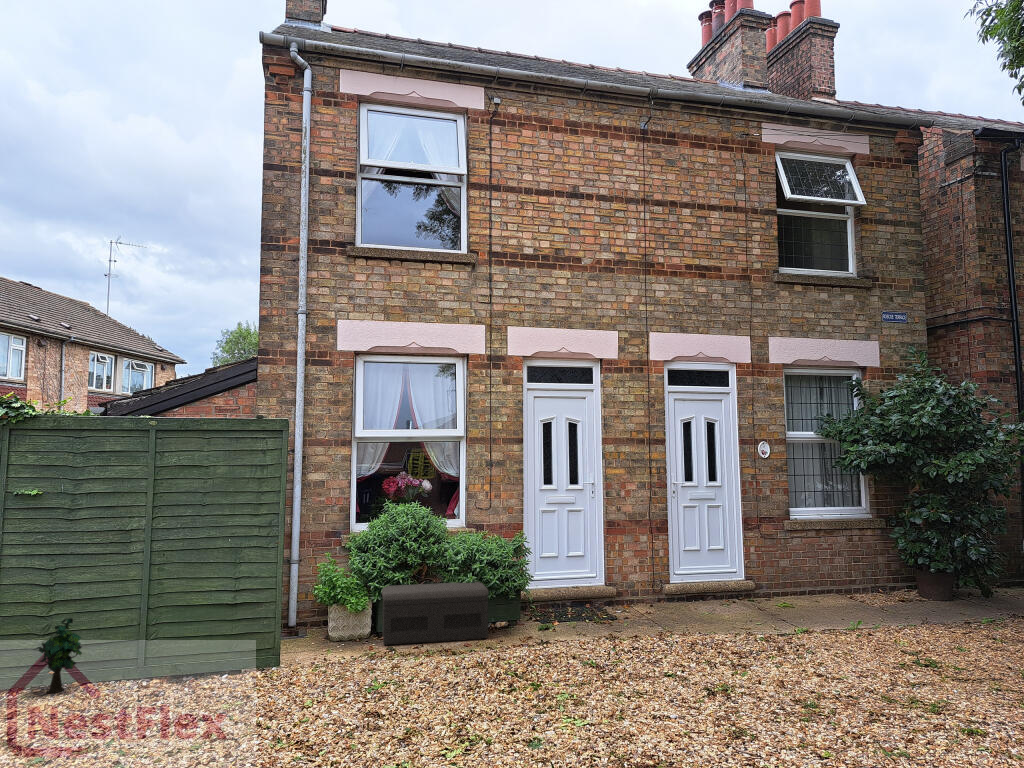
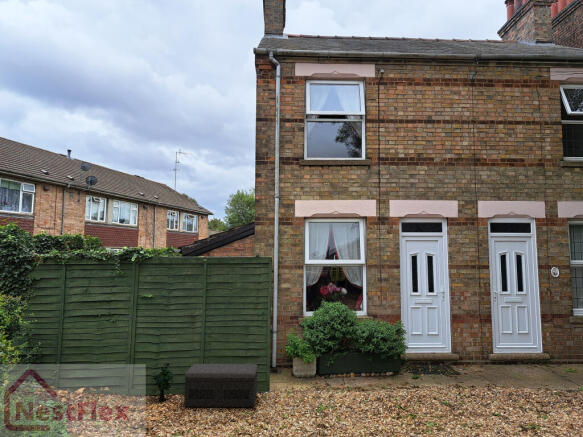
storage bench: present [382,582,489,645] -> present [184,364,258,407]

